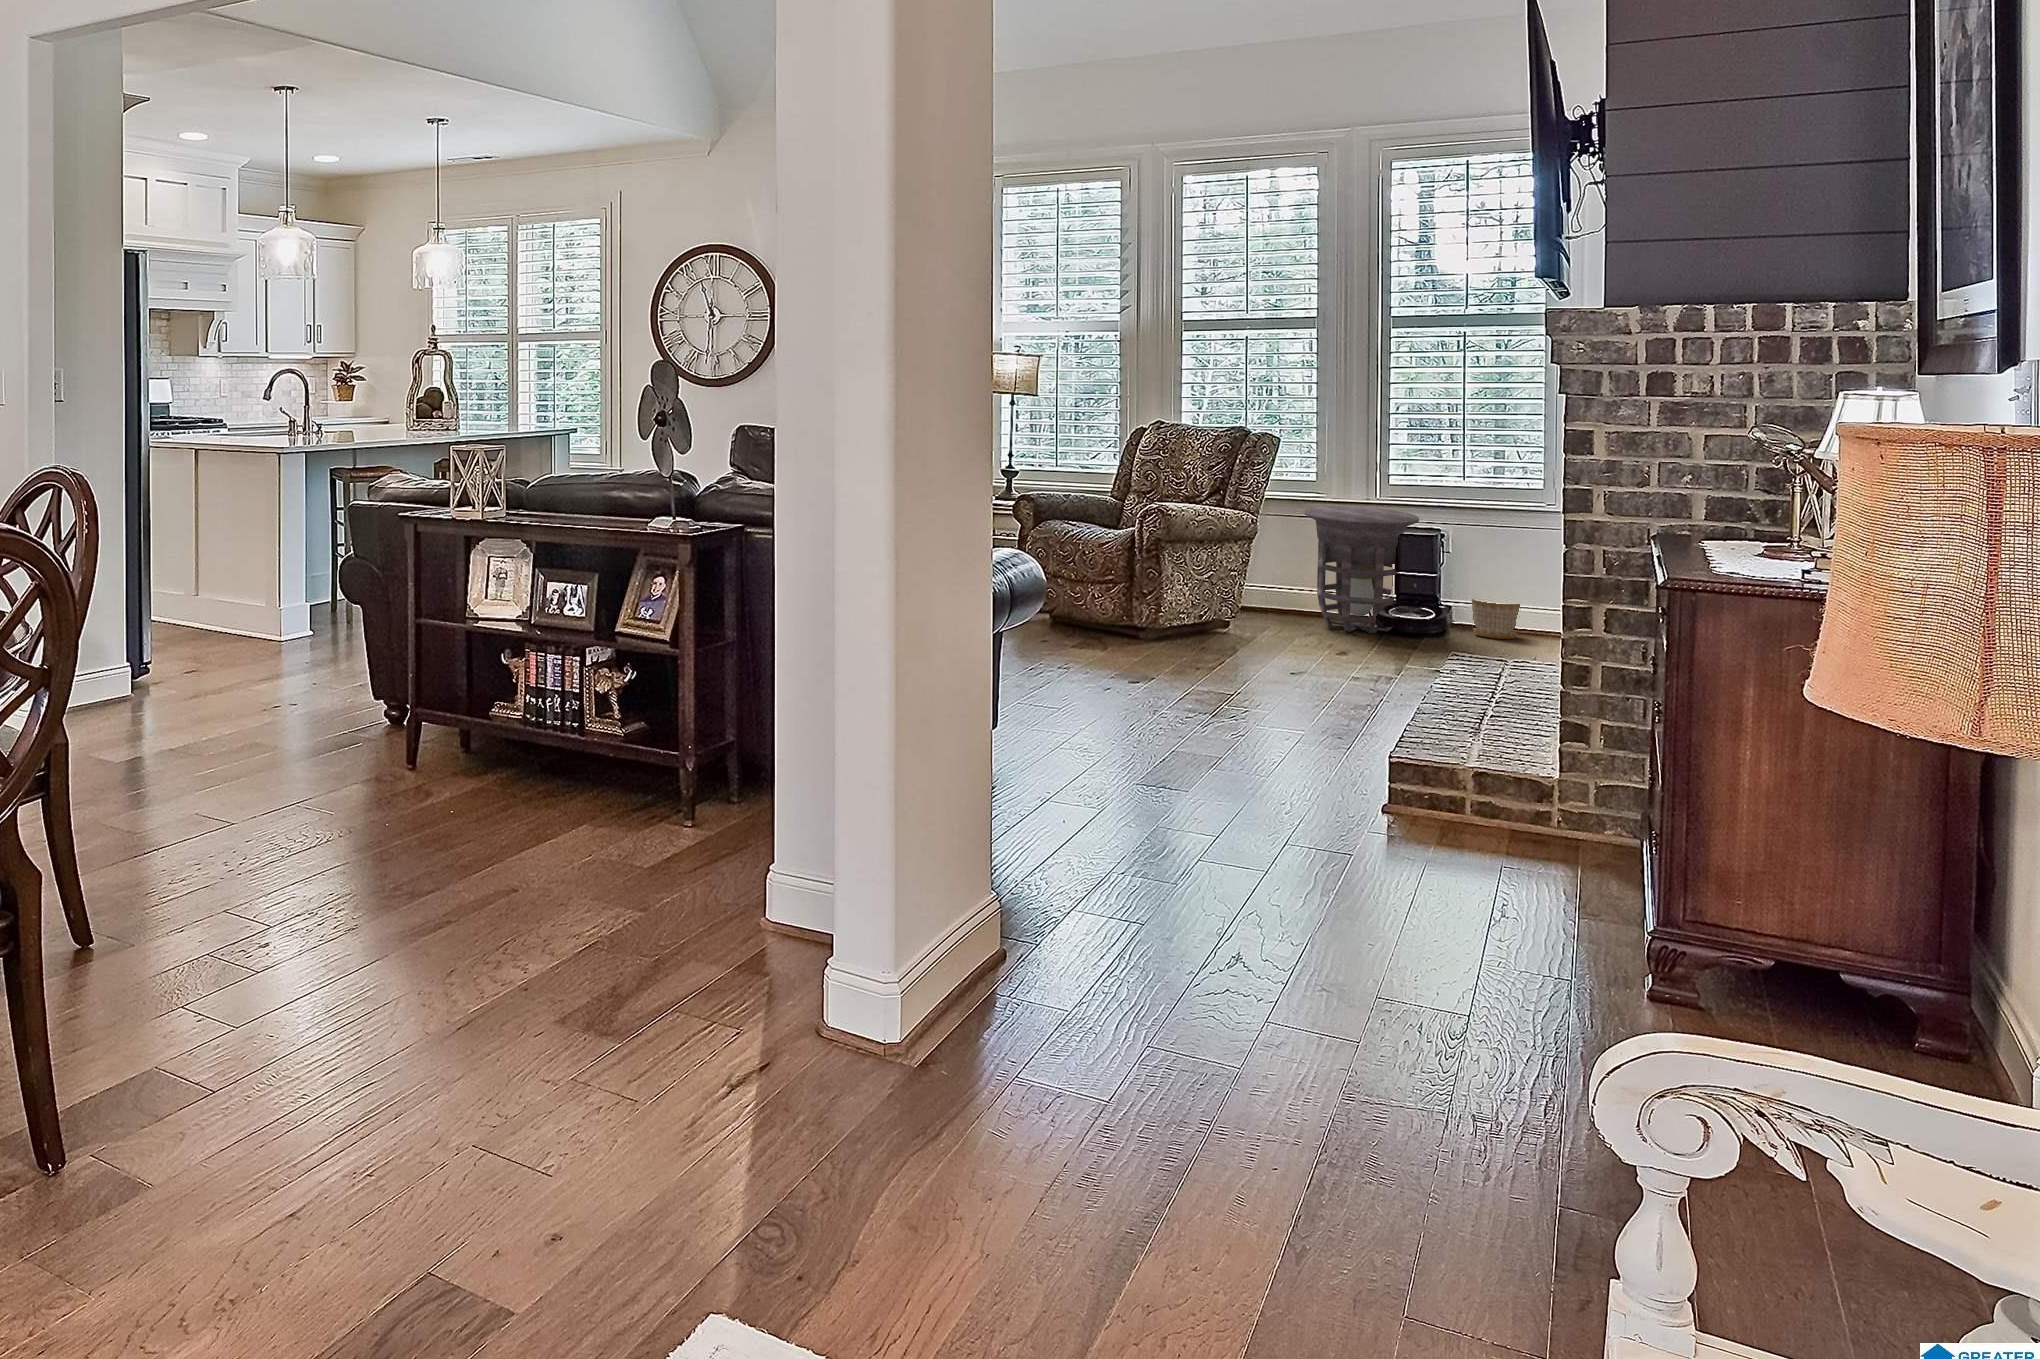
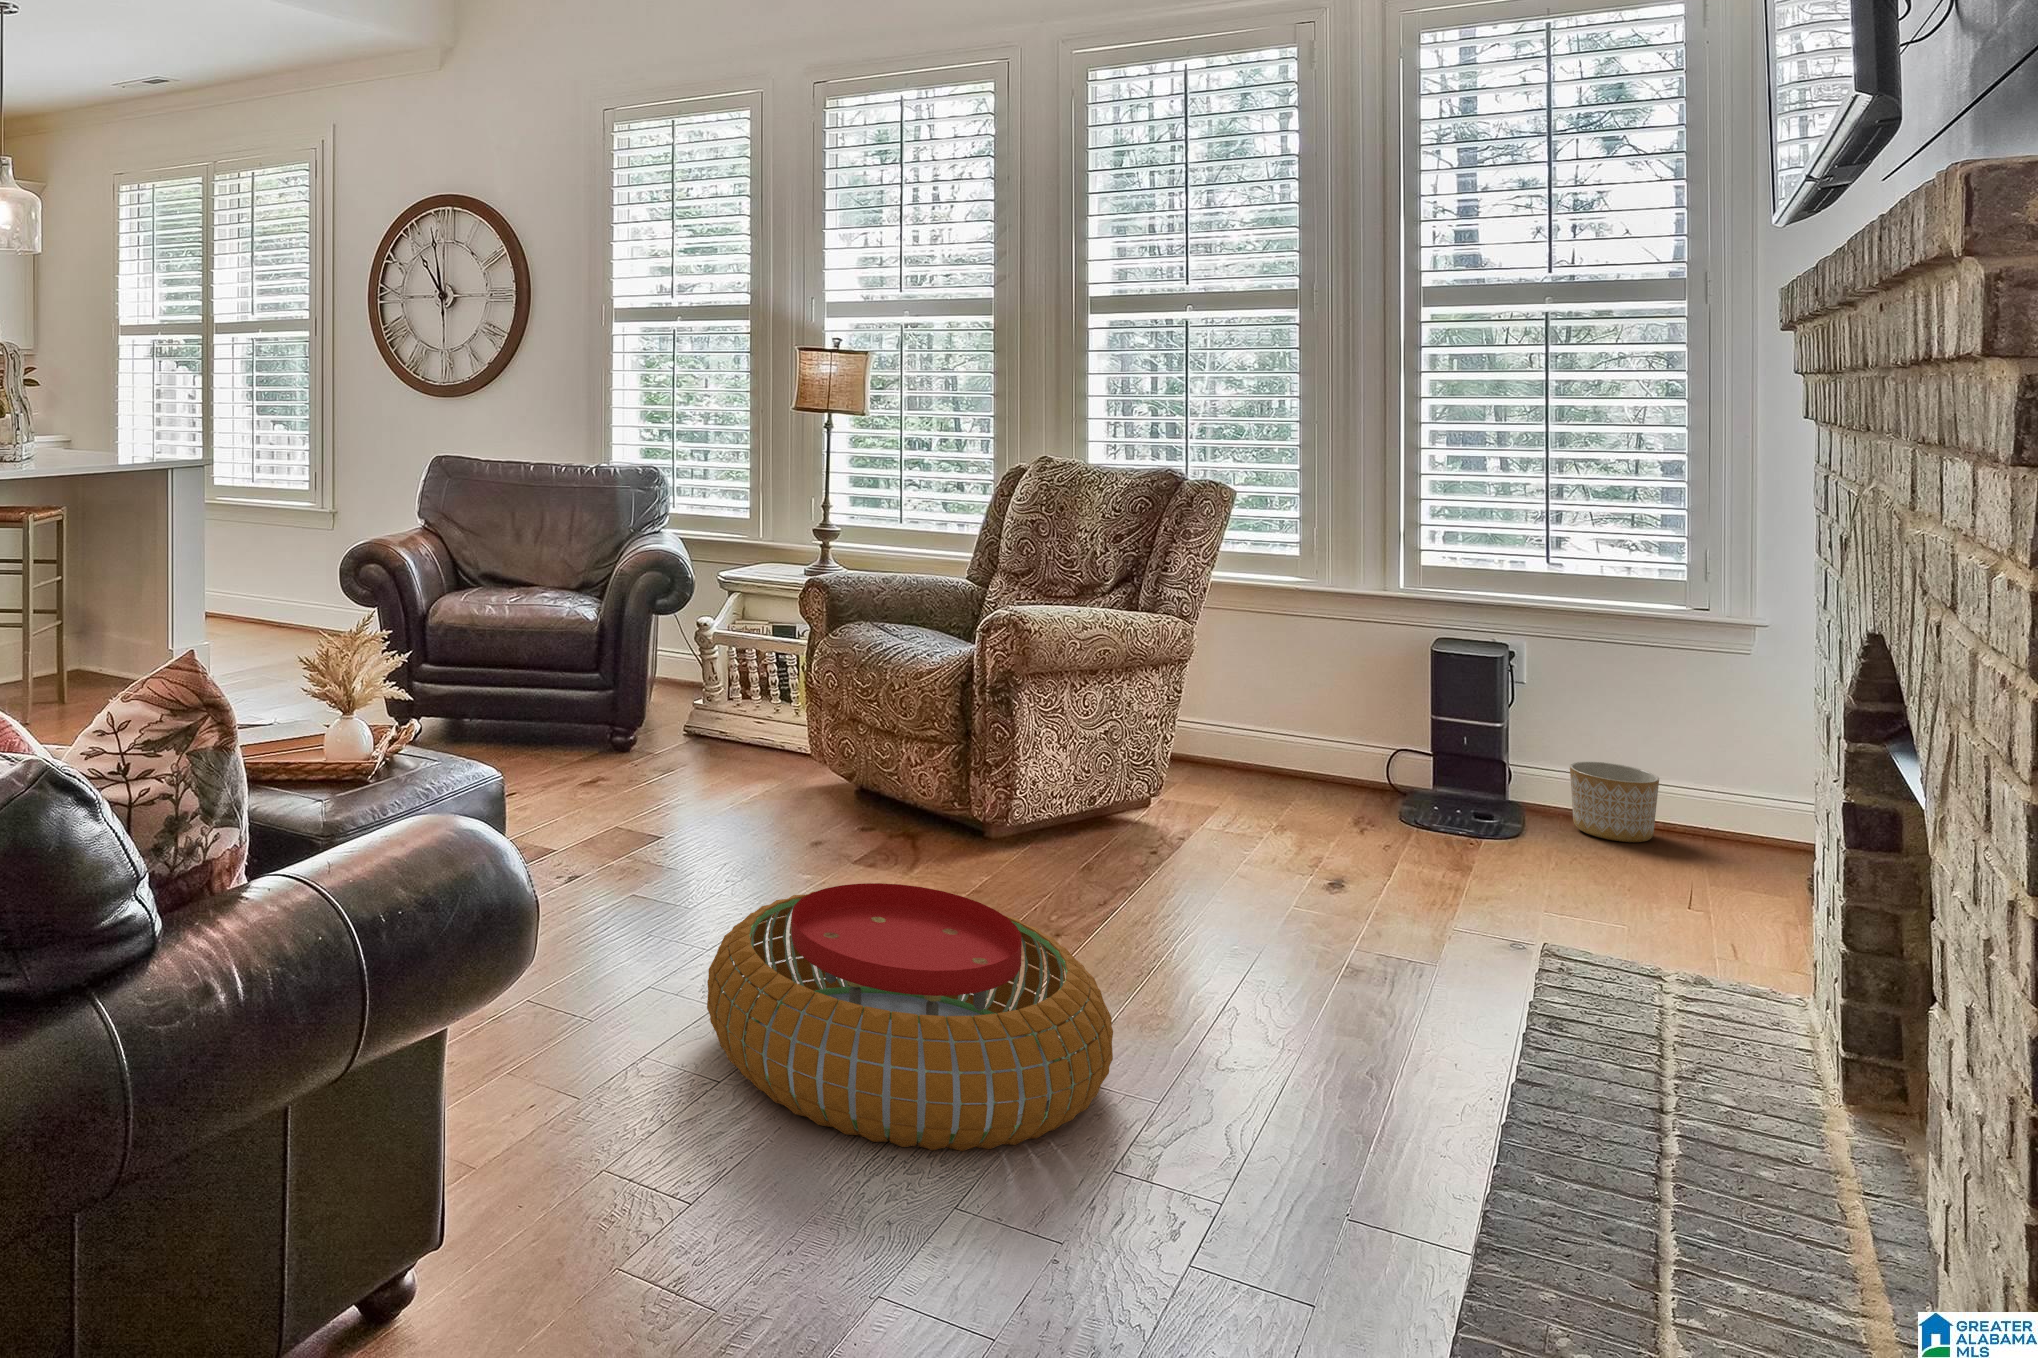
side table: present [1305,506,1419,633] -> none [1279,596,1475,823]
pouf: none [1046,619,1249,714] -> present [707,883,1113,1151]

